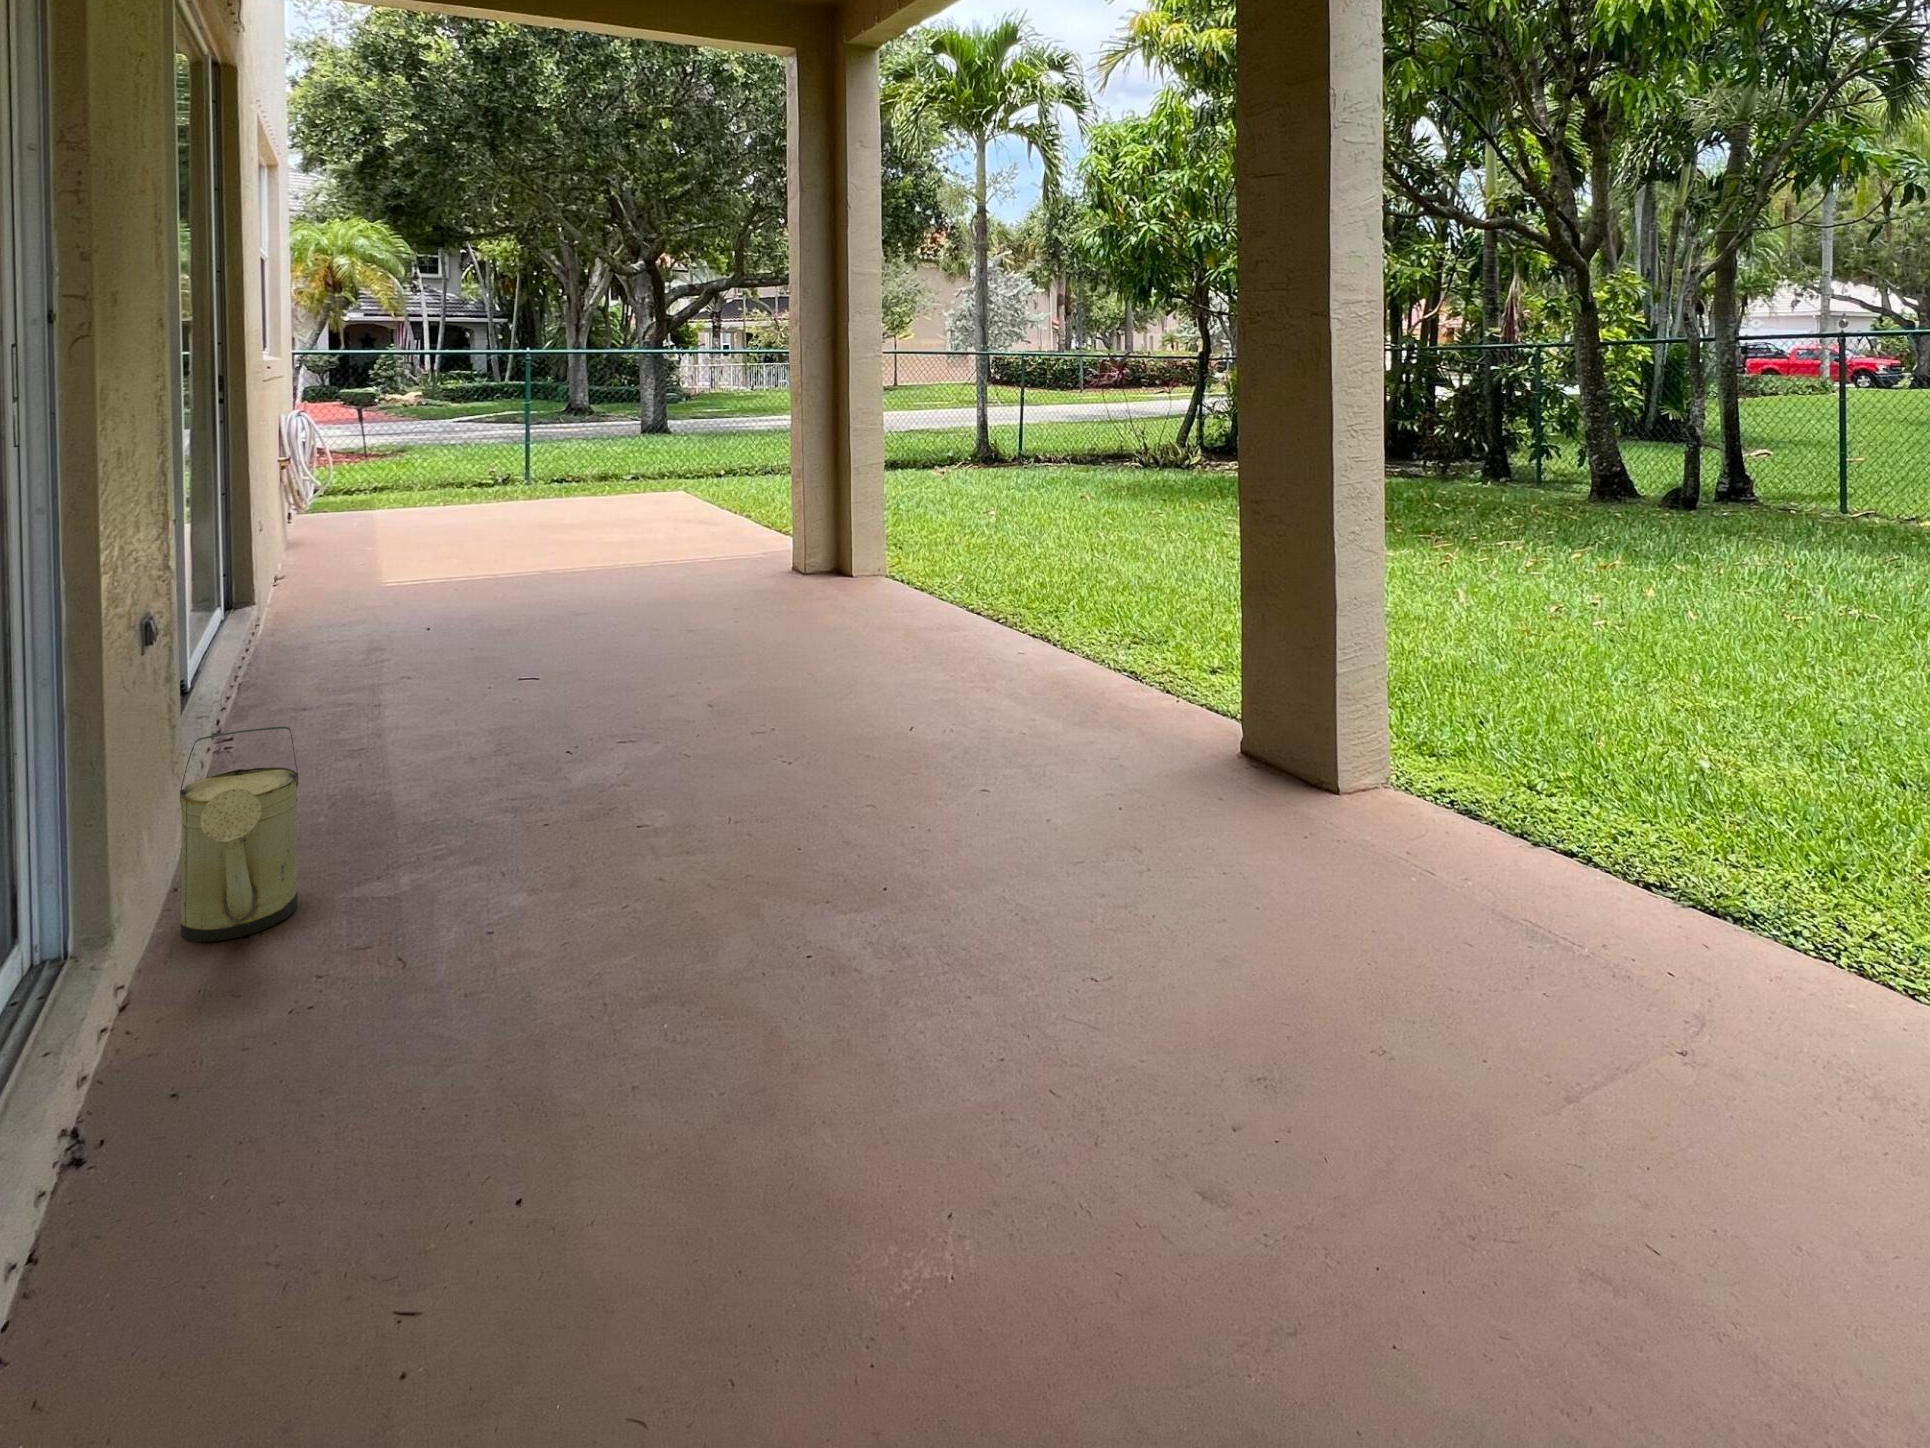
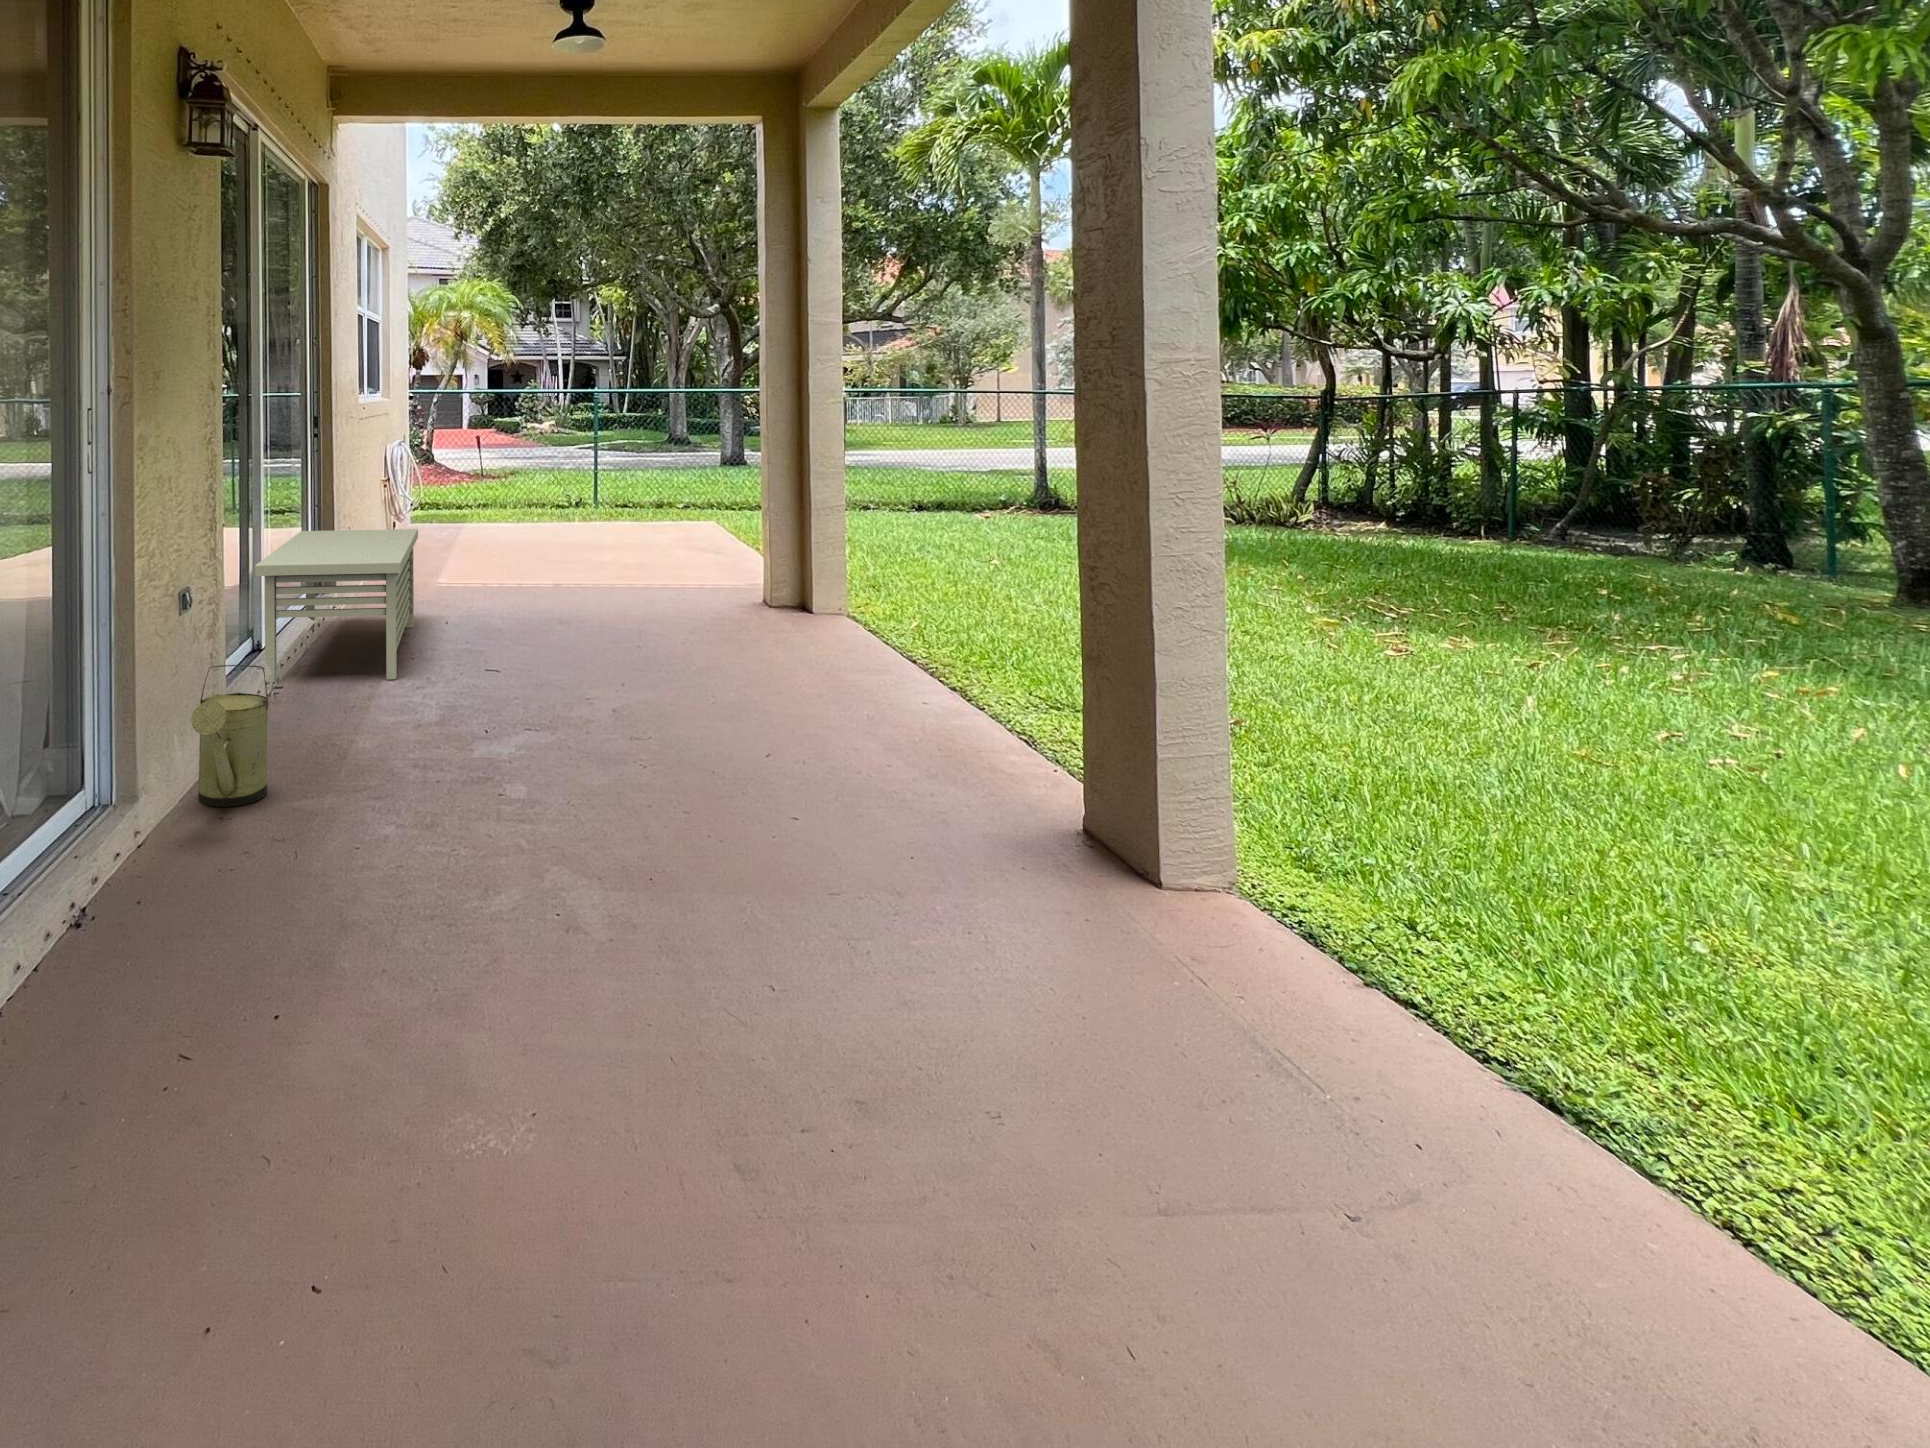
storage bench: none [174,521,406,747] -> present [255,529,418,683]

